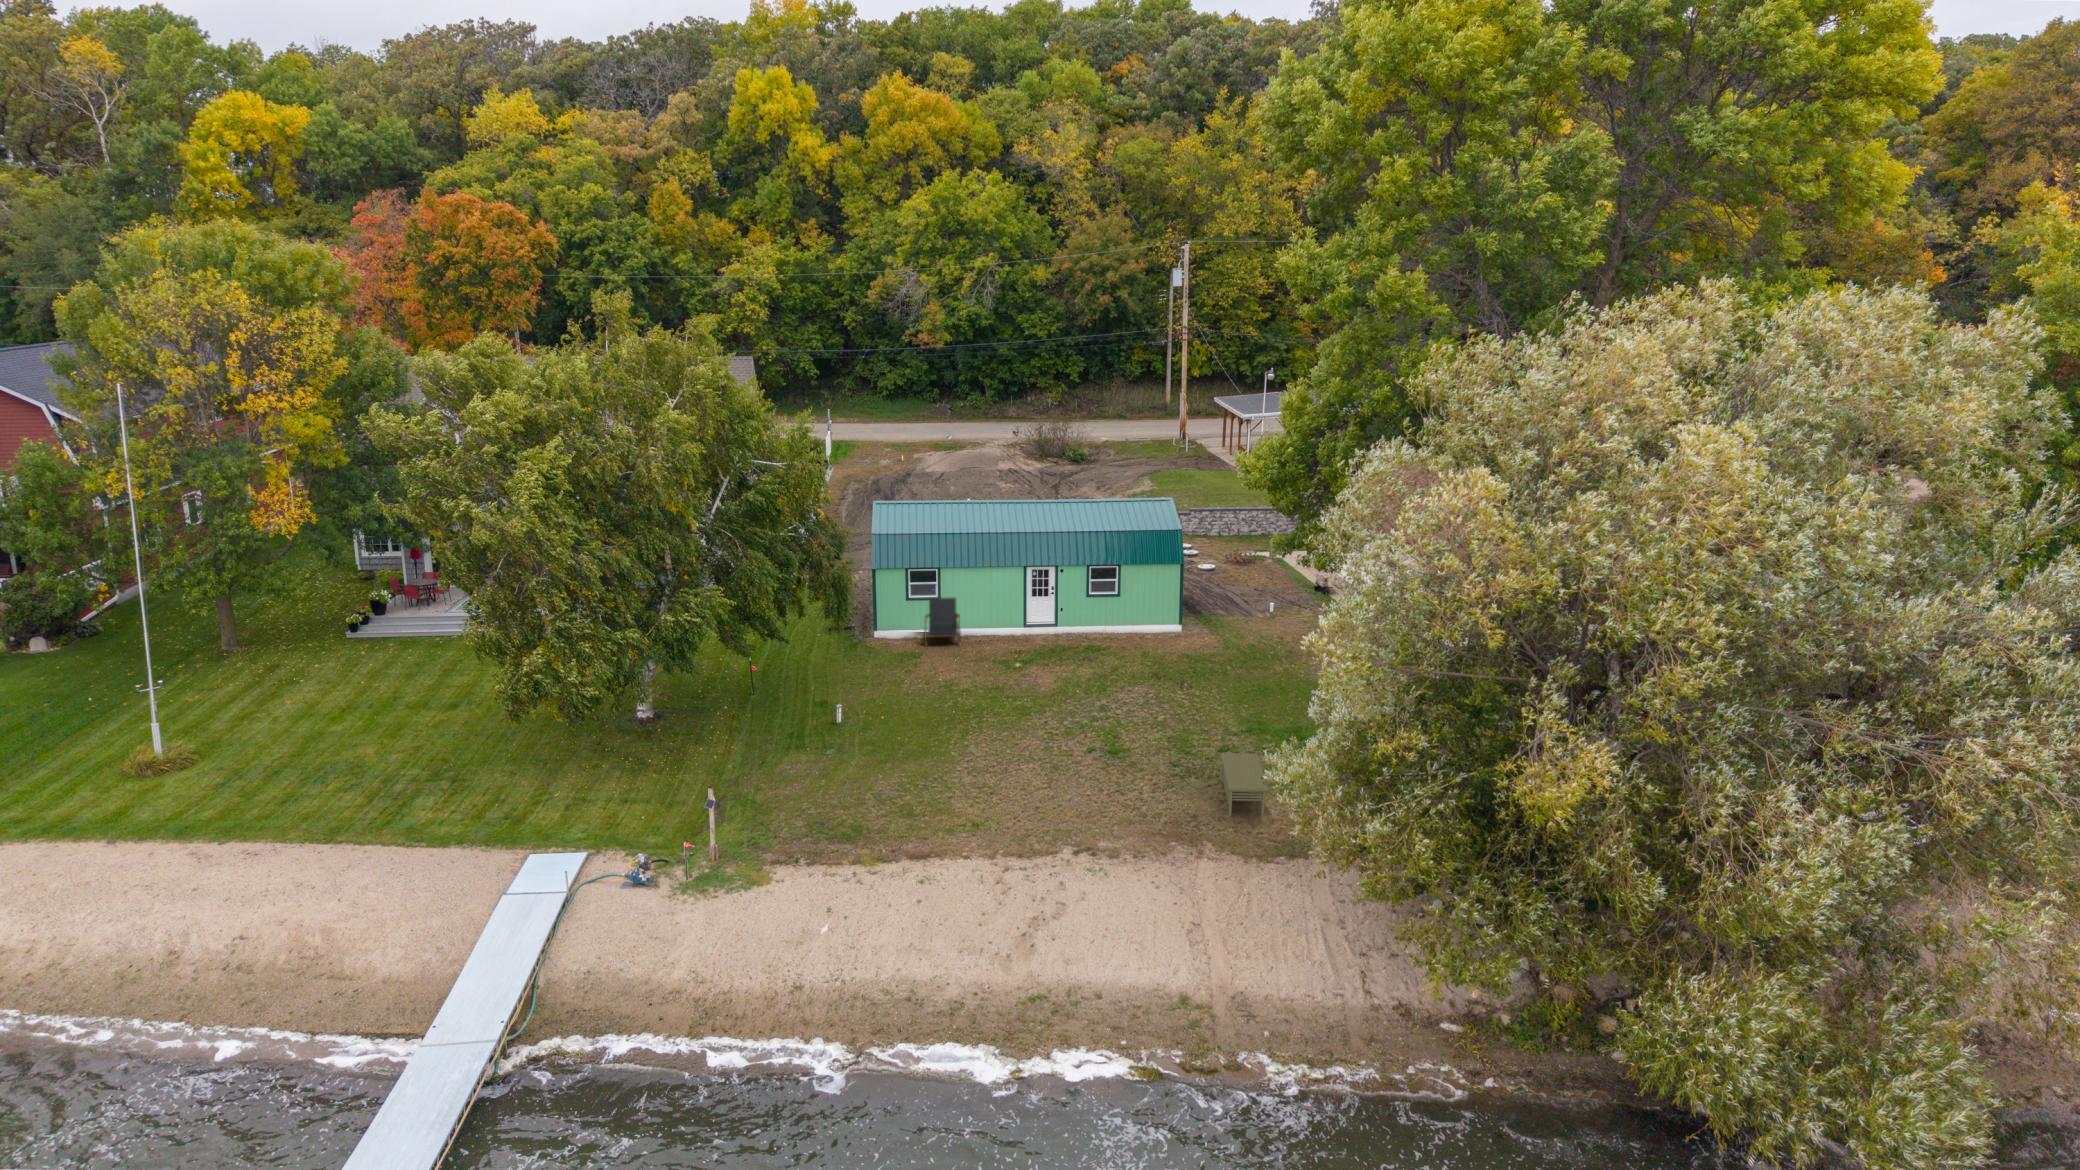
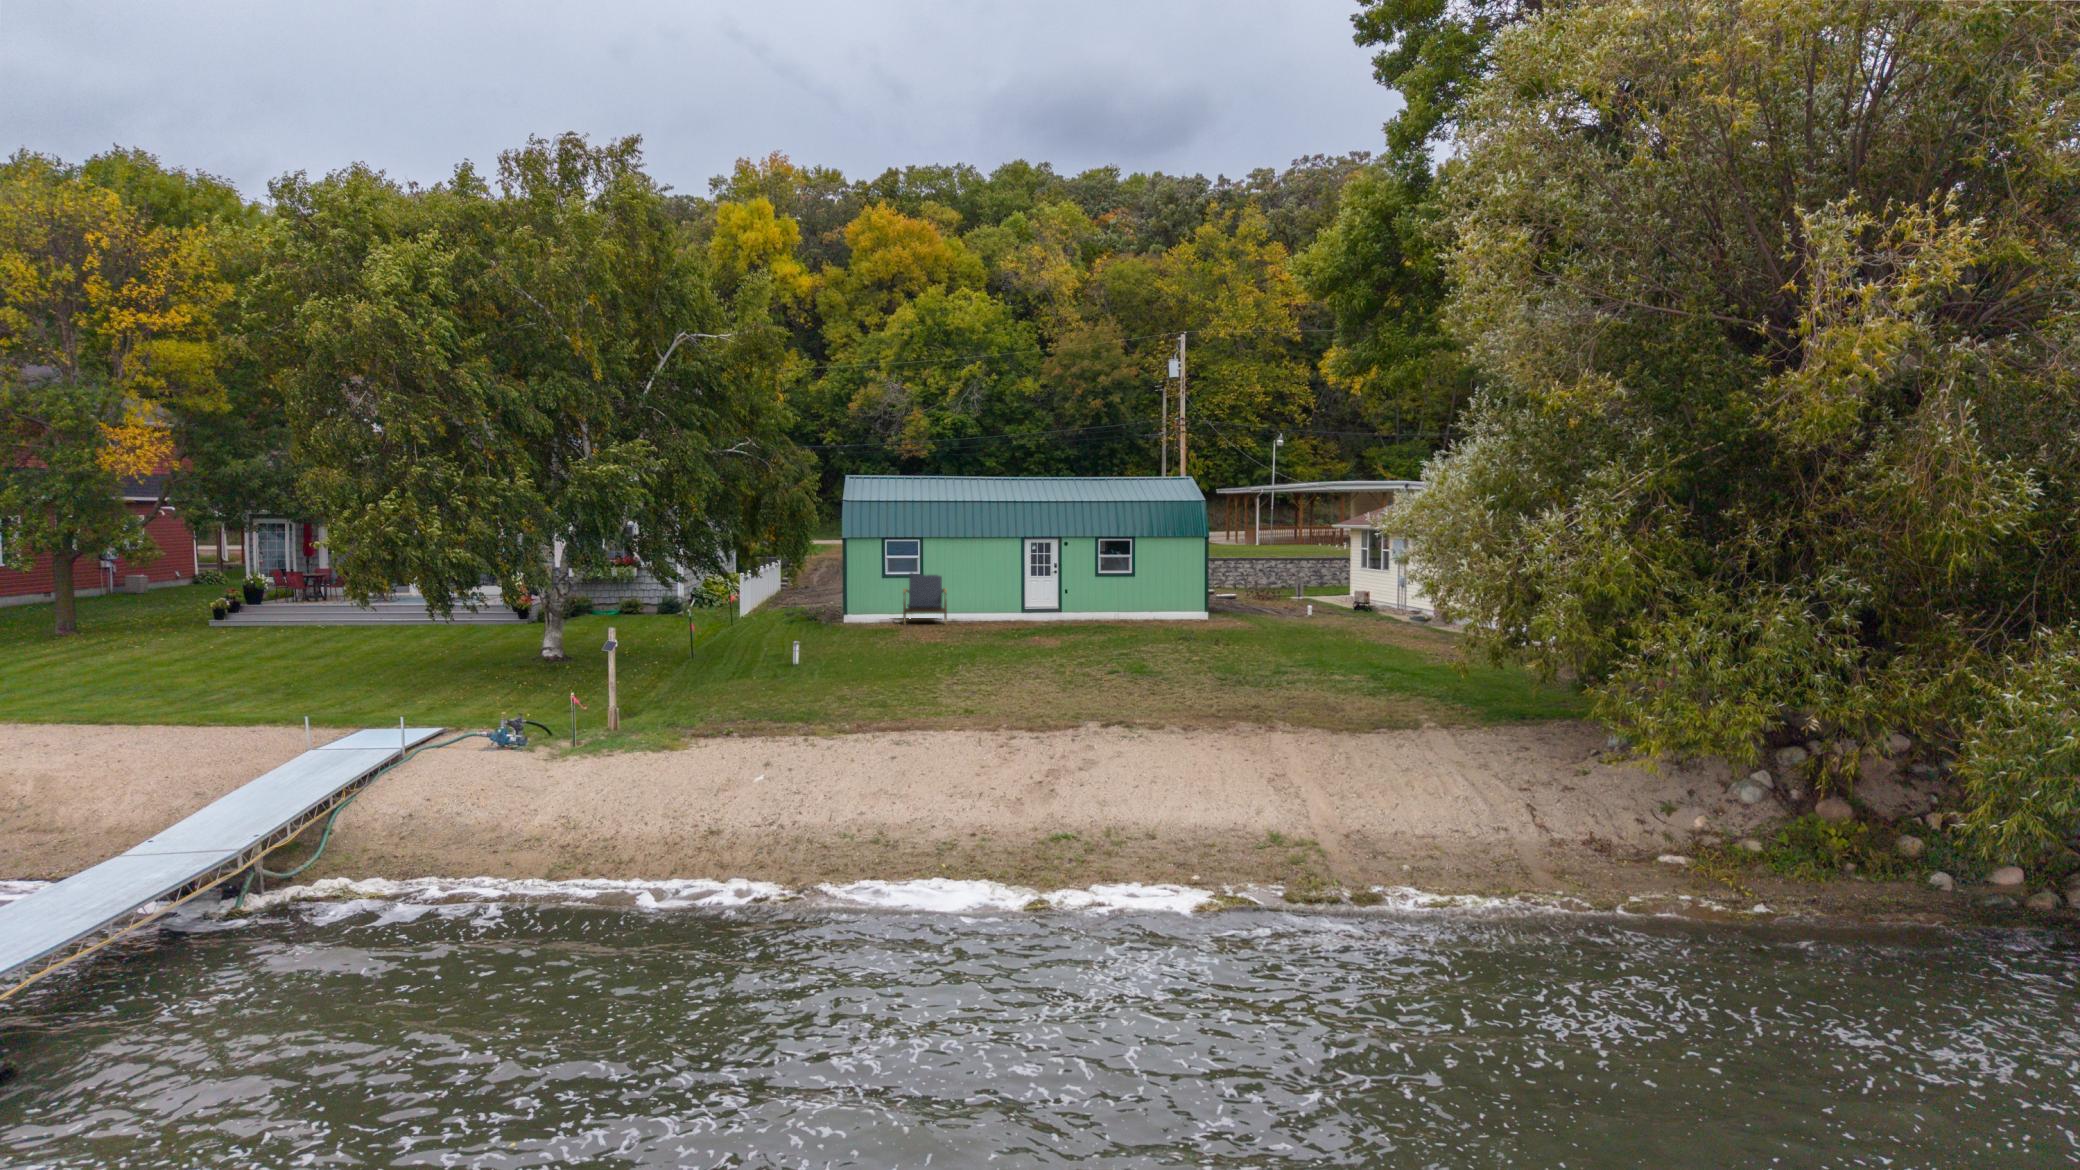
storage bench: present [1221,753,1268,816] -> none [1285,651,1354,709]

